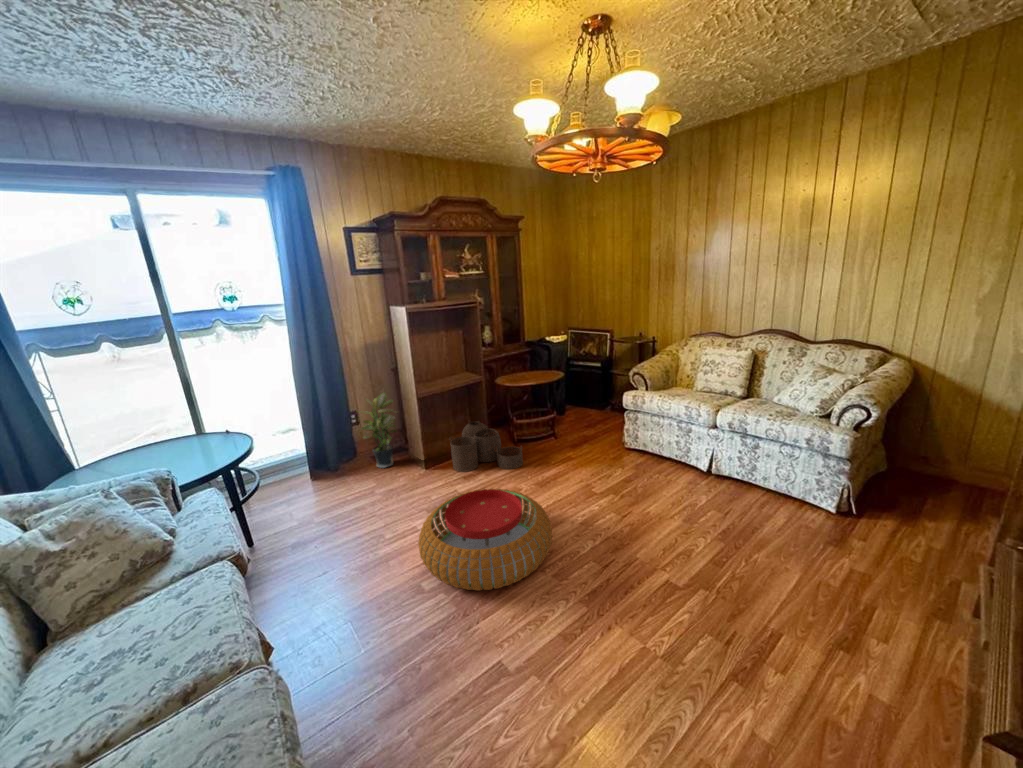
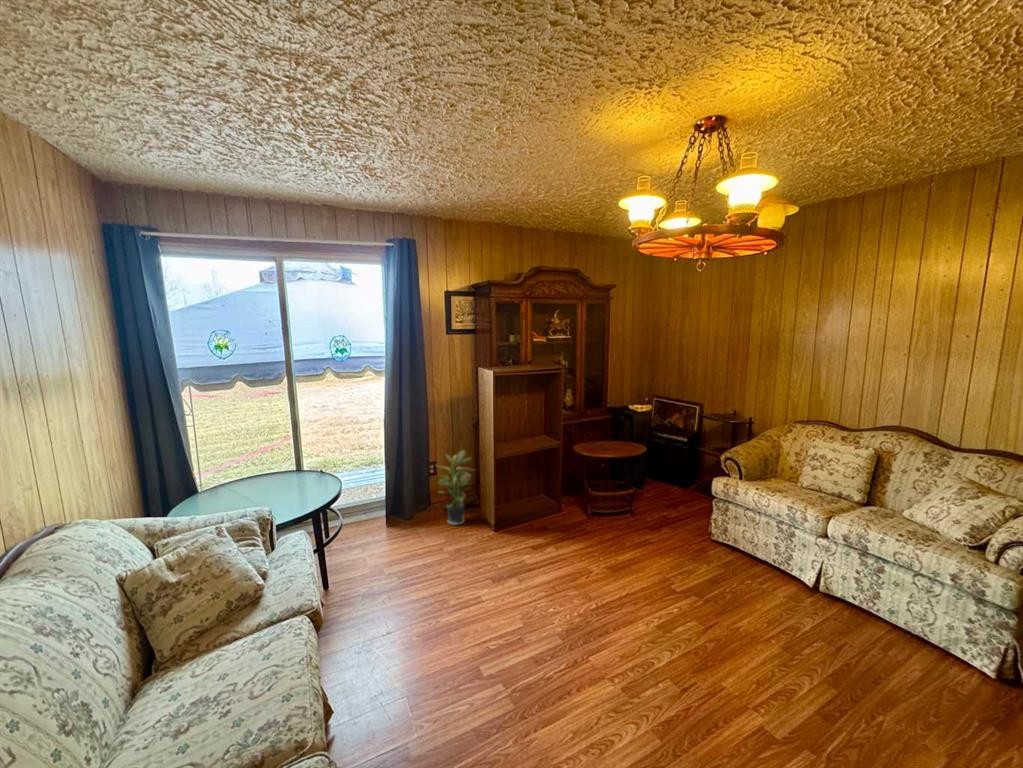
woven basket: present [450,422,523,472] -> none [522,486,598,547]
pouf: present [418,488,552,591] -> none [482,570,625,692]

